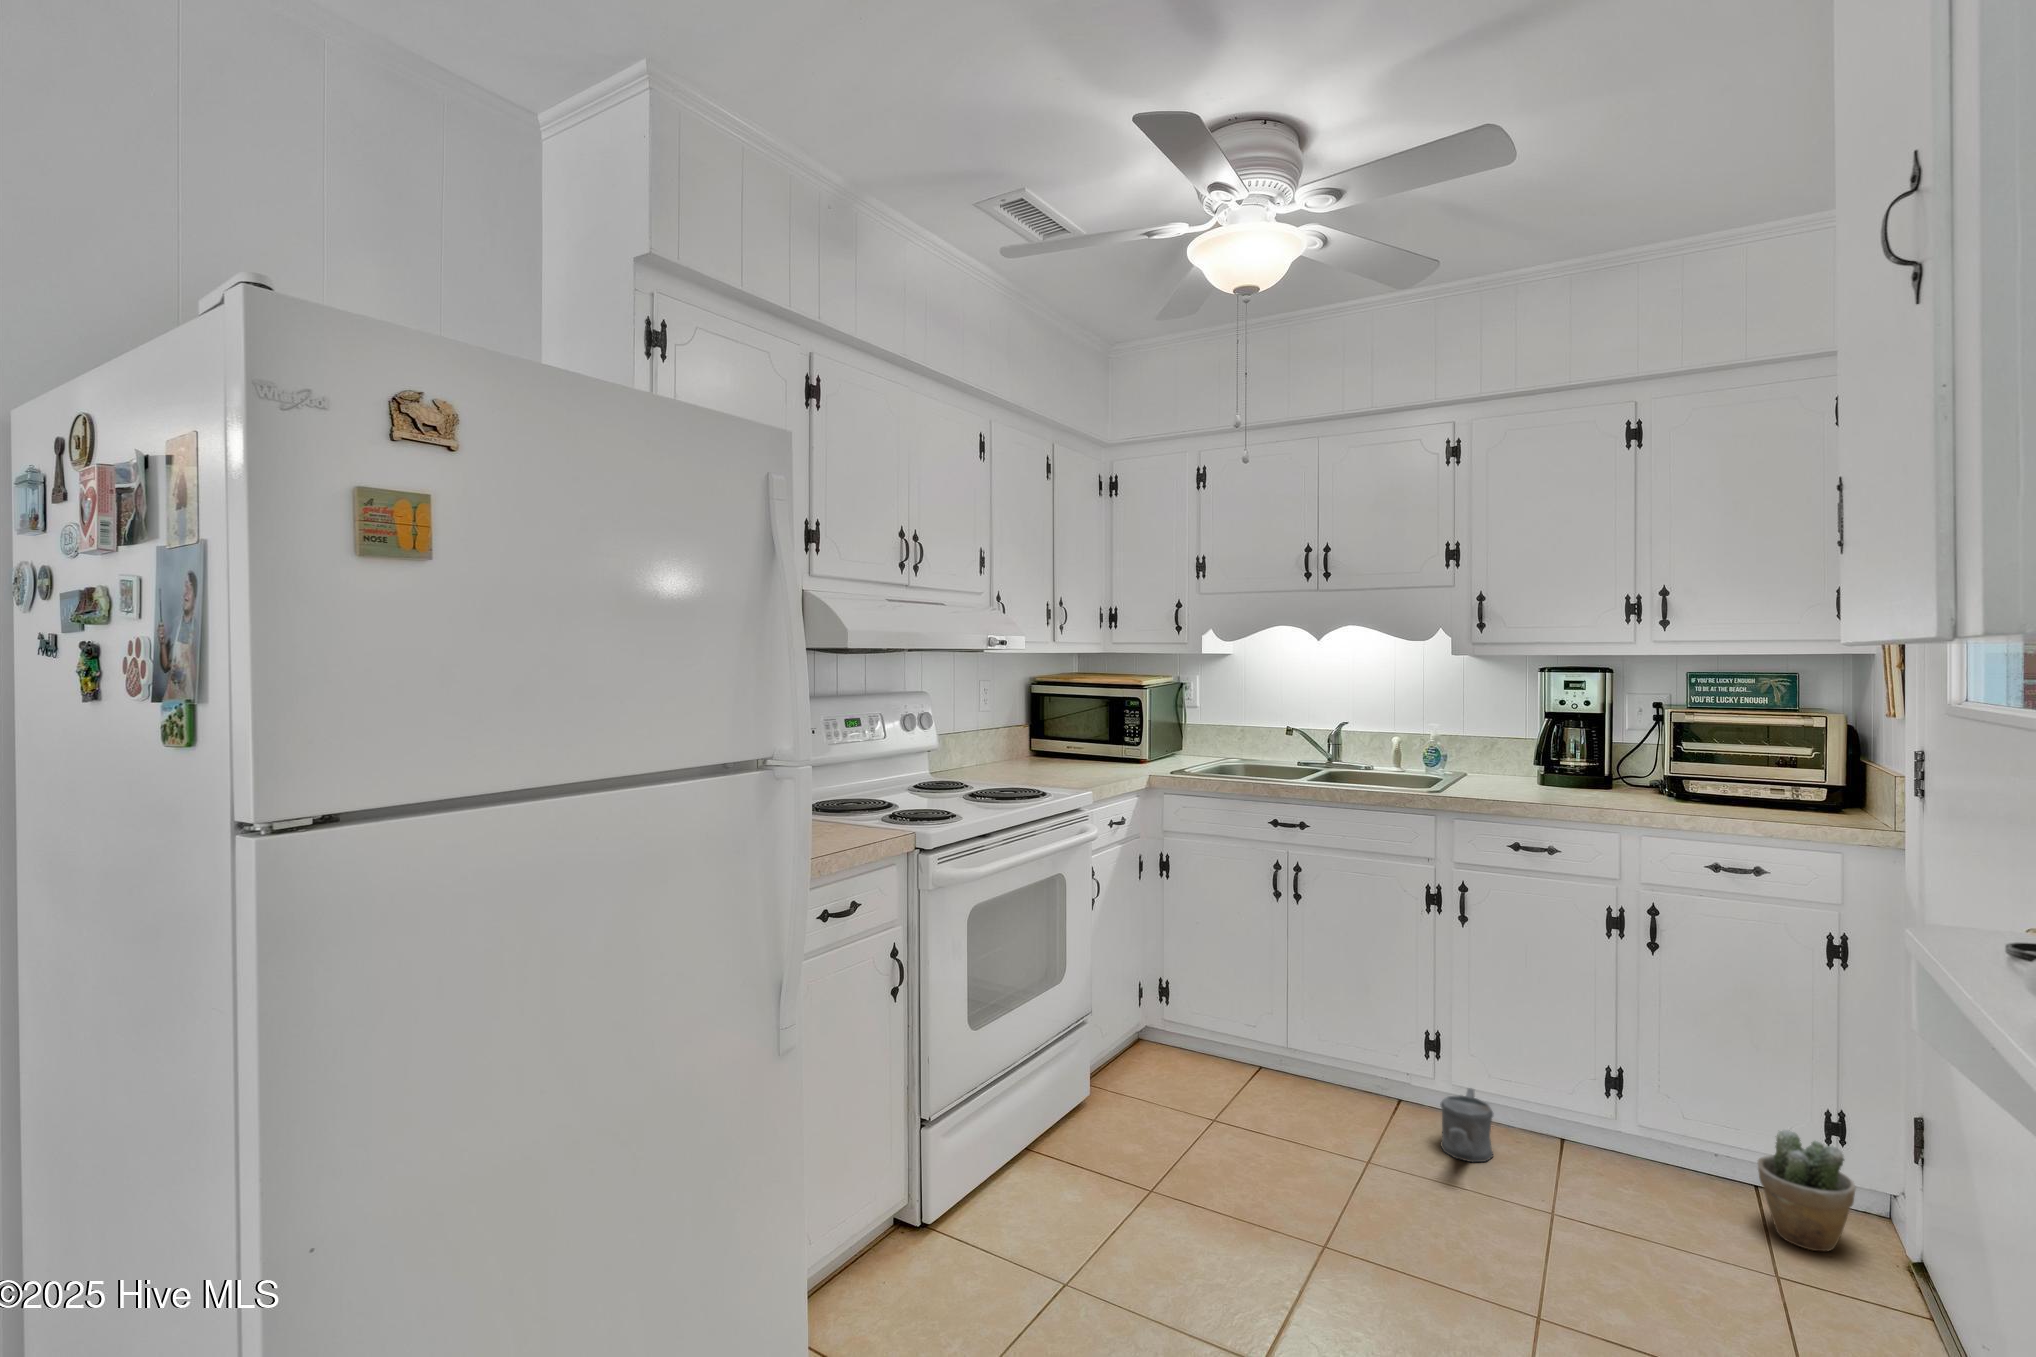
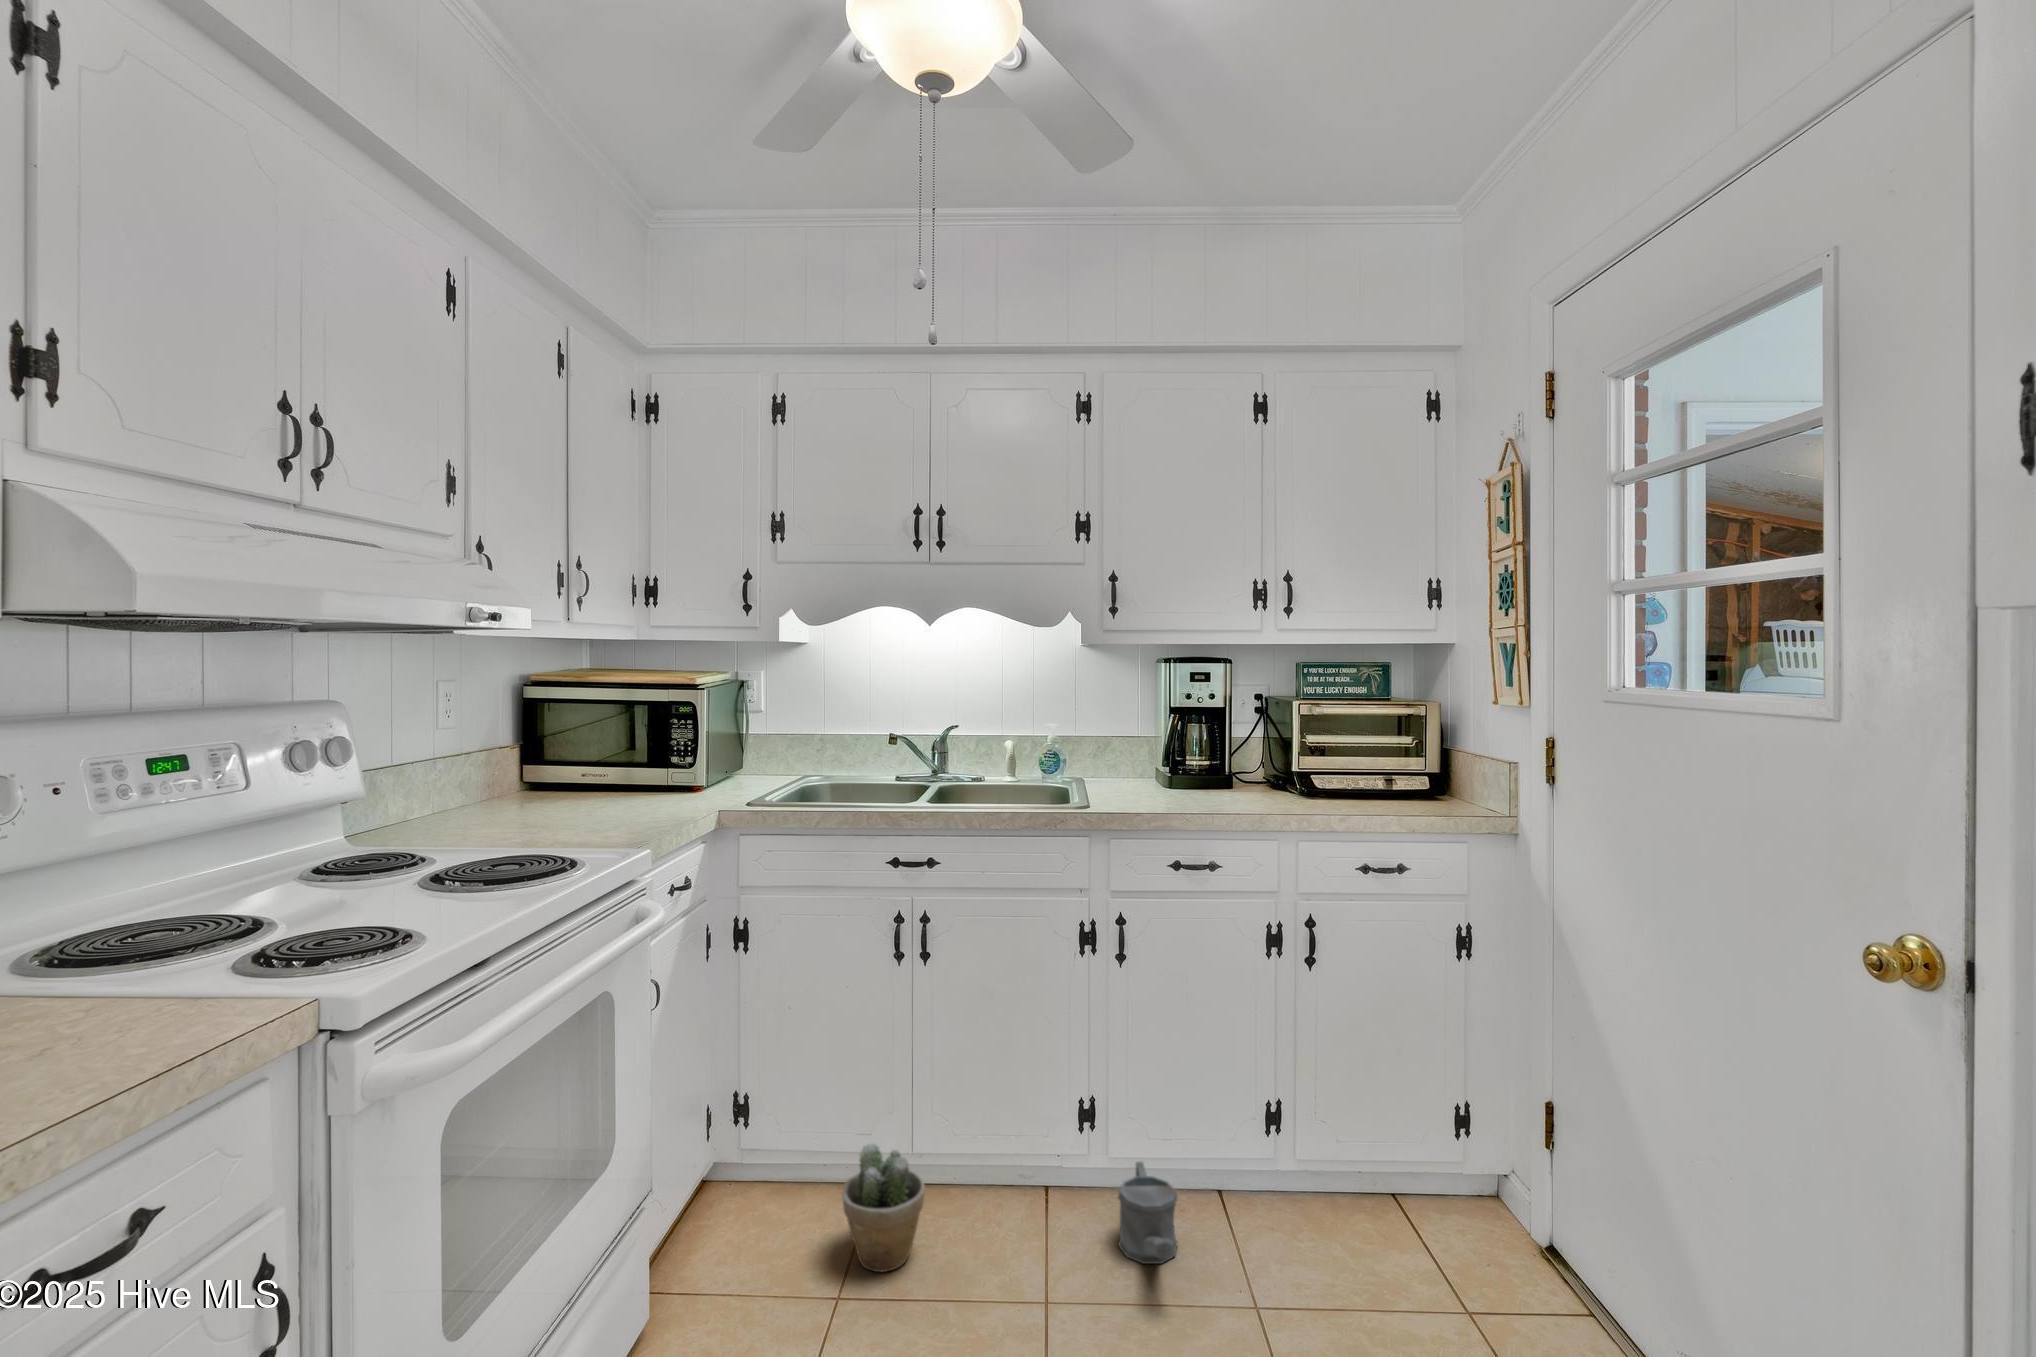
potted plant: present [1758,1130,1856,1251] -> present [842,1144,925,1272]

